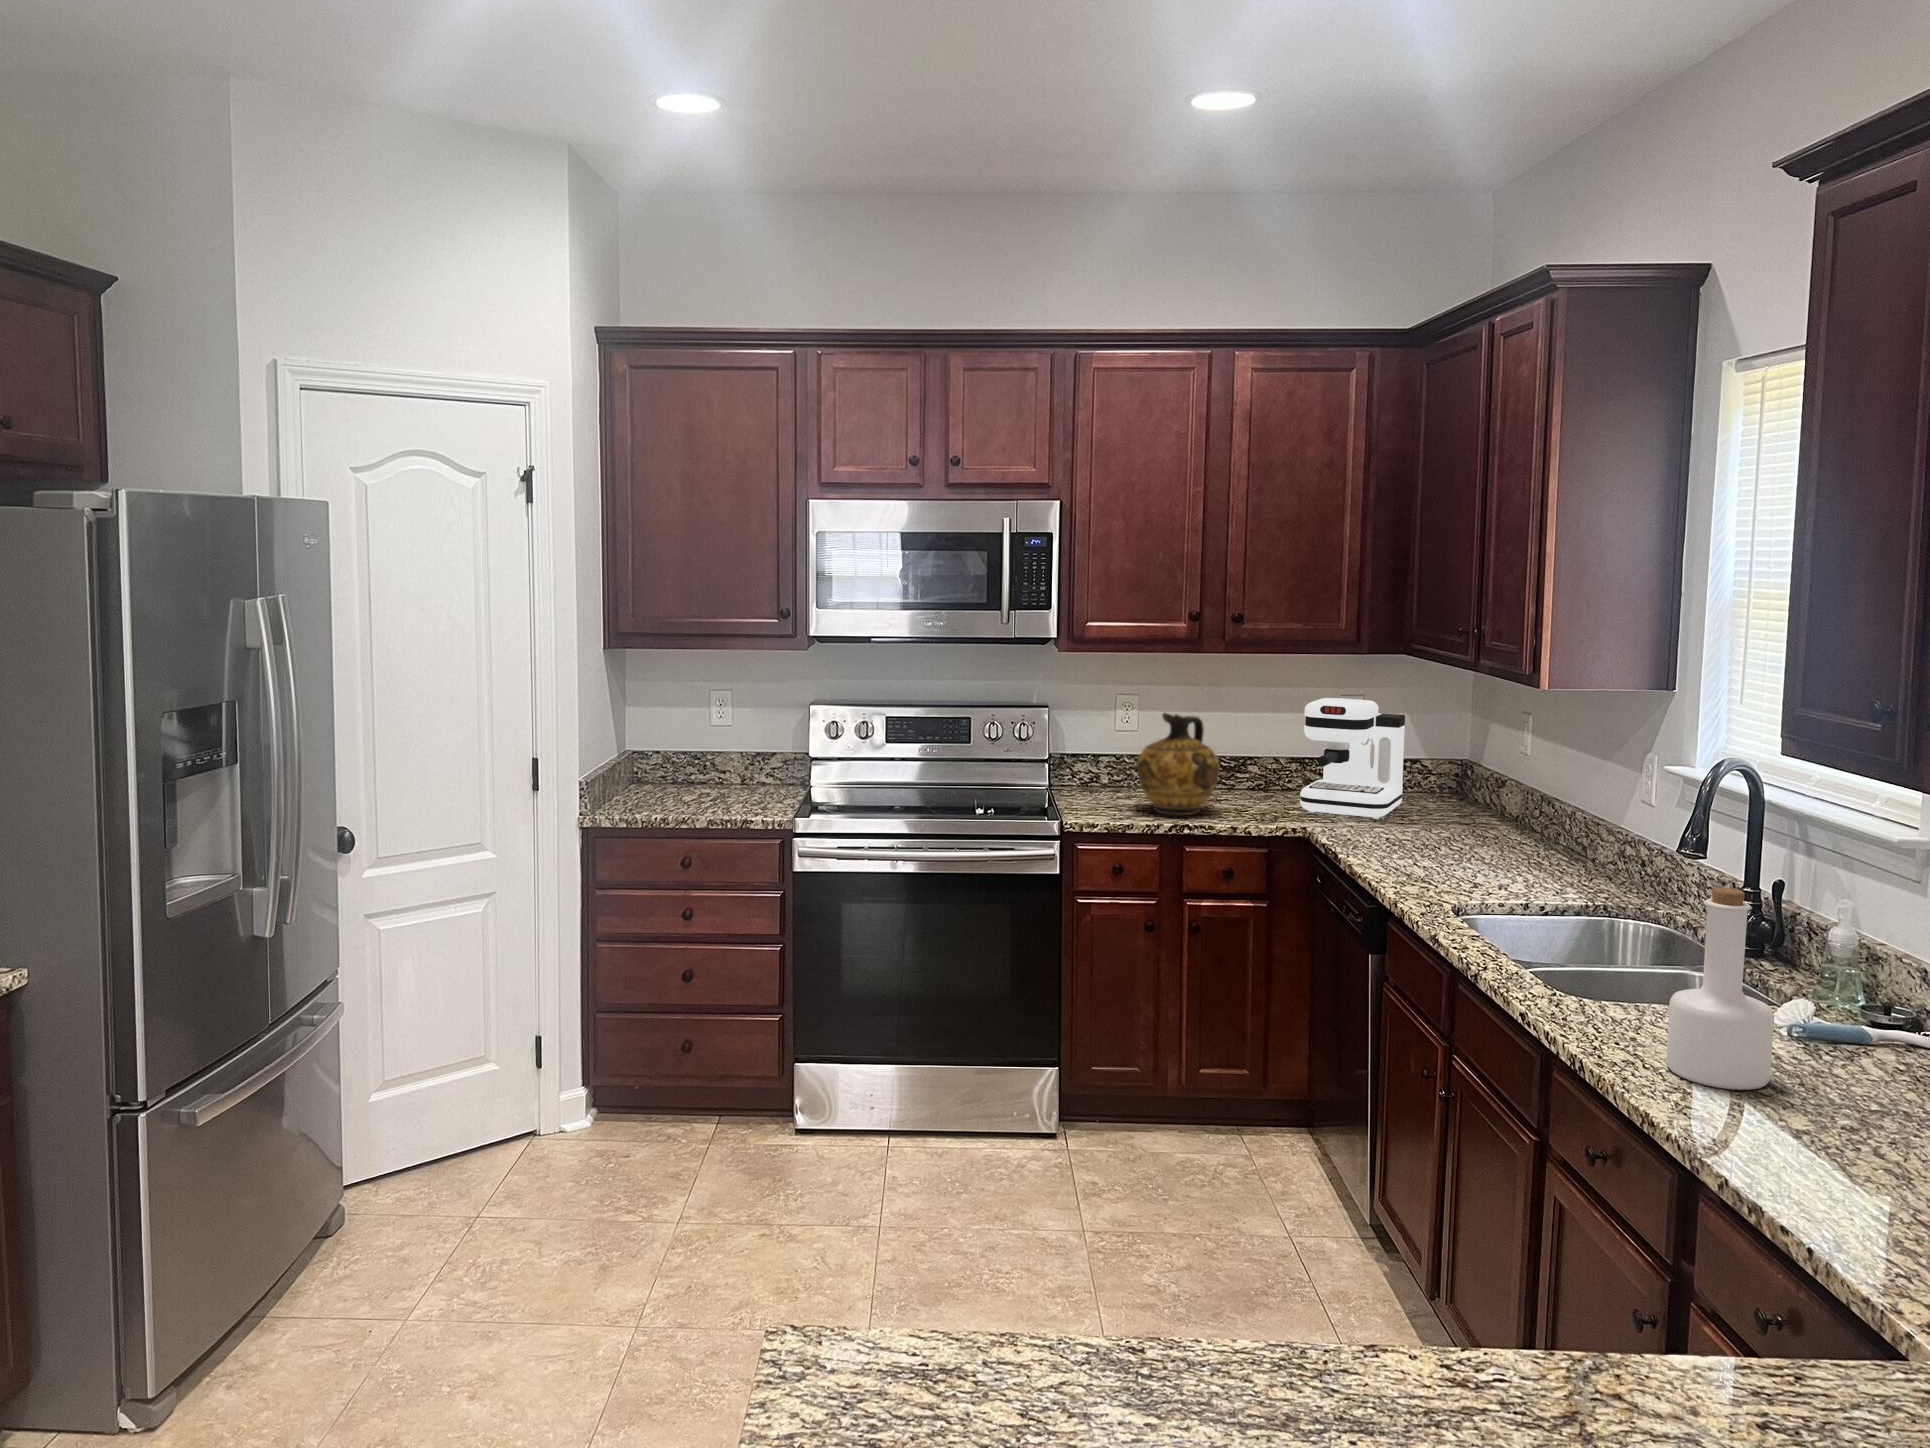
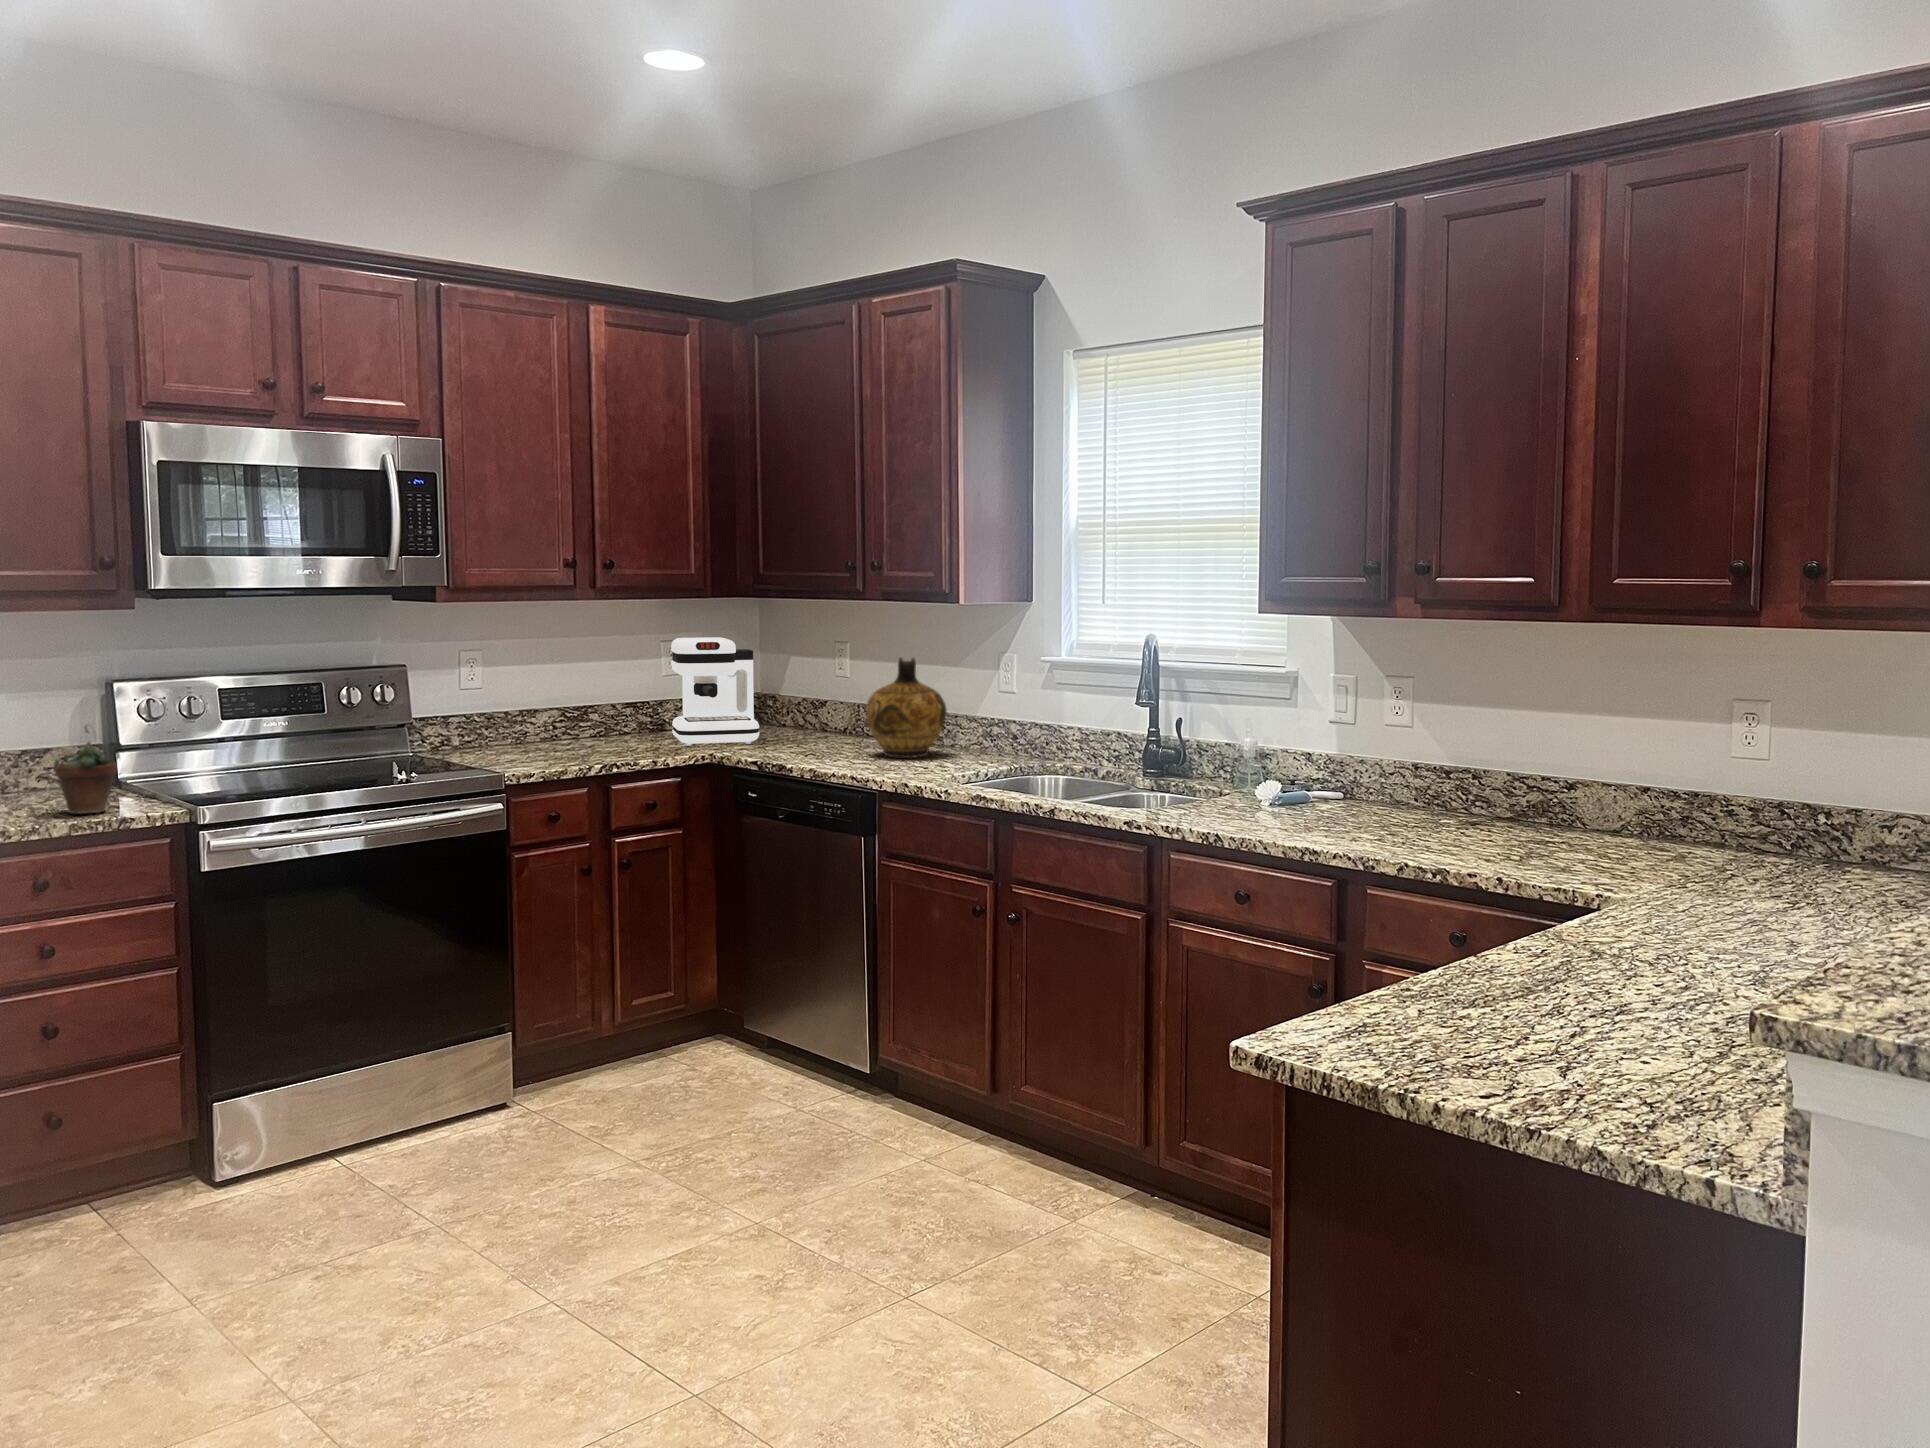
ceramic jug: present [1137,713,1220,815] -> present [866,658,947,758]
succulent plant: none [716,743,757,812] -> present [54,726,117,814]
bottle: present [1666,887,1774,1090] -> none [1231,699,1292,828]

